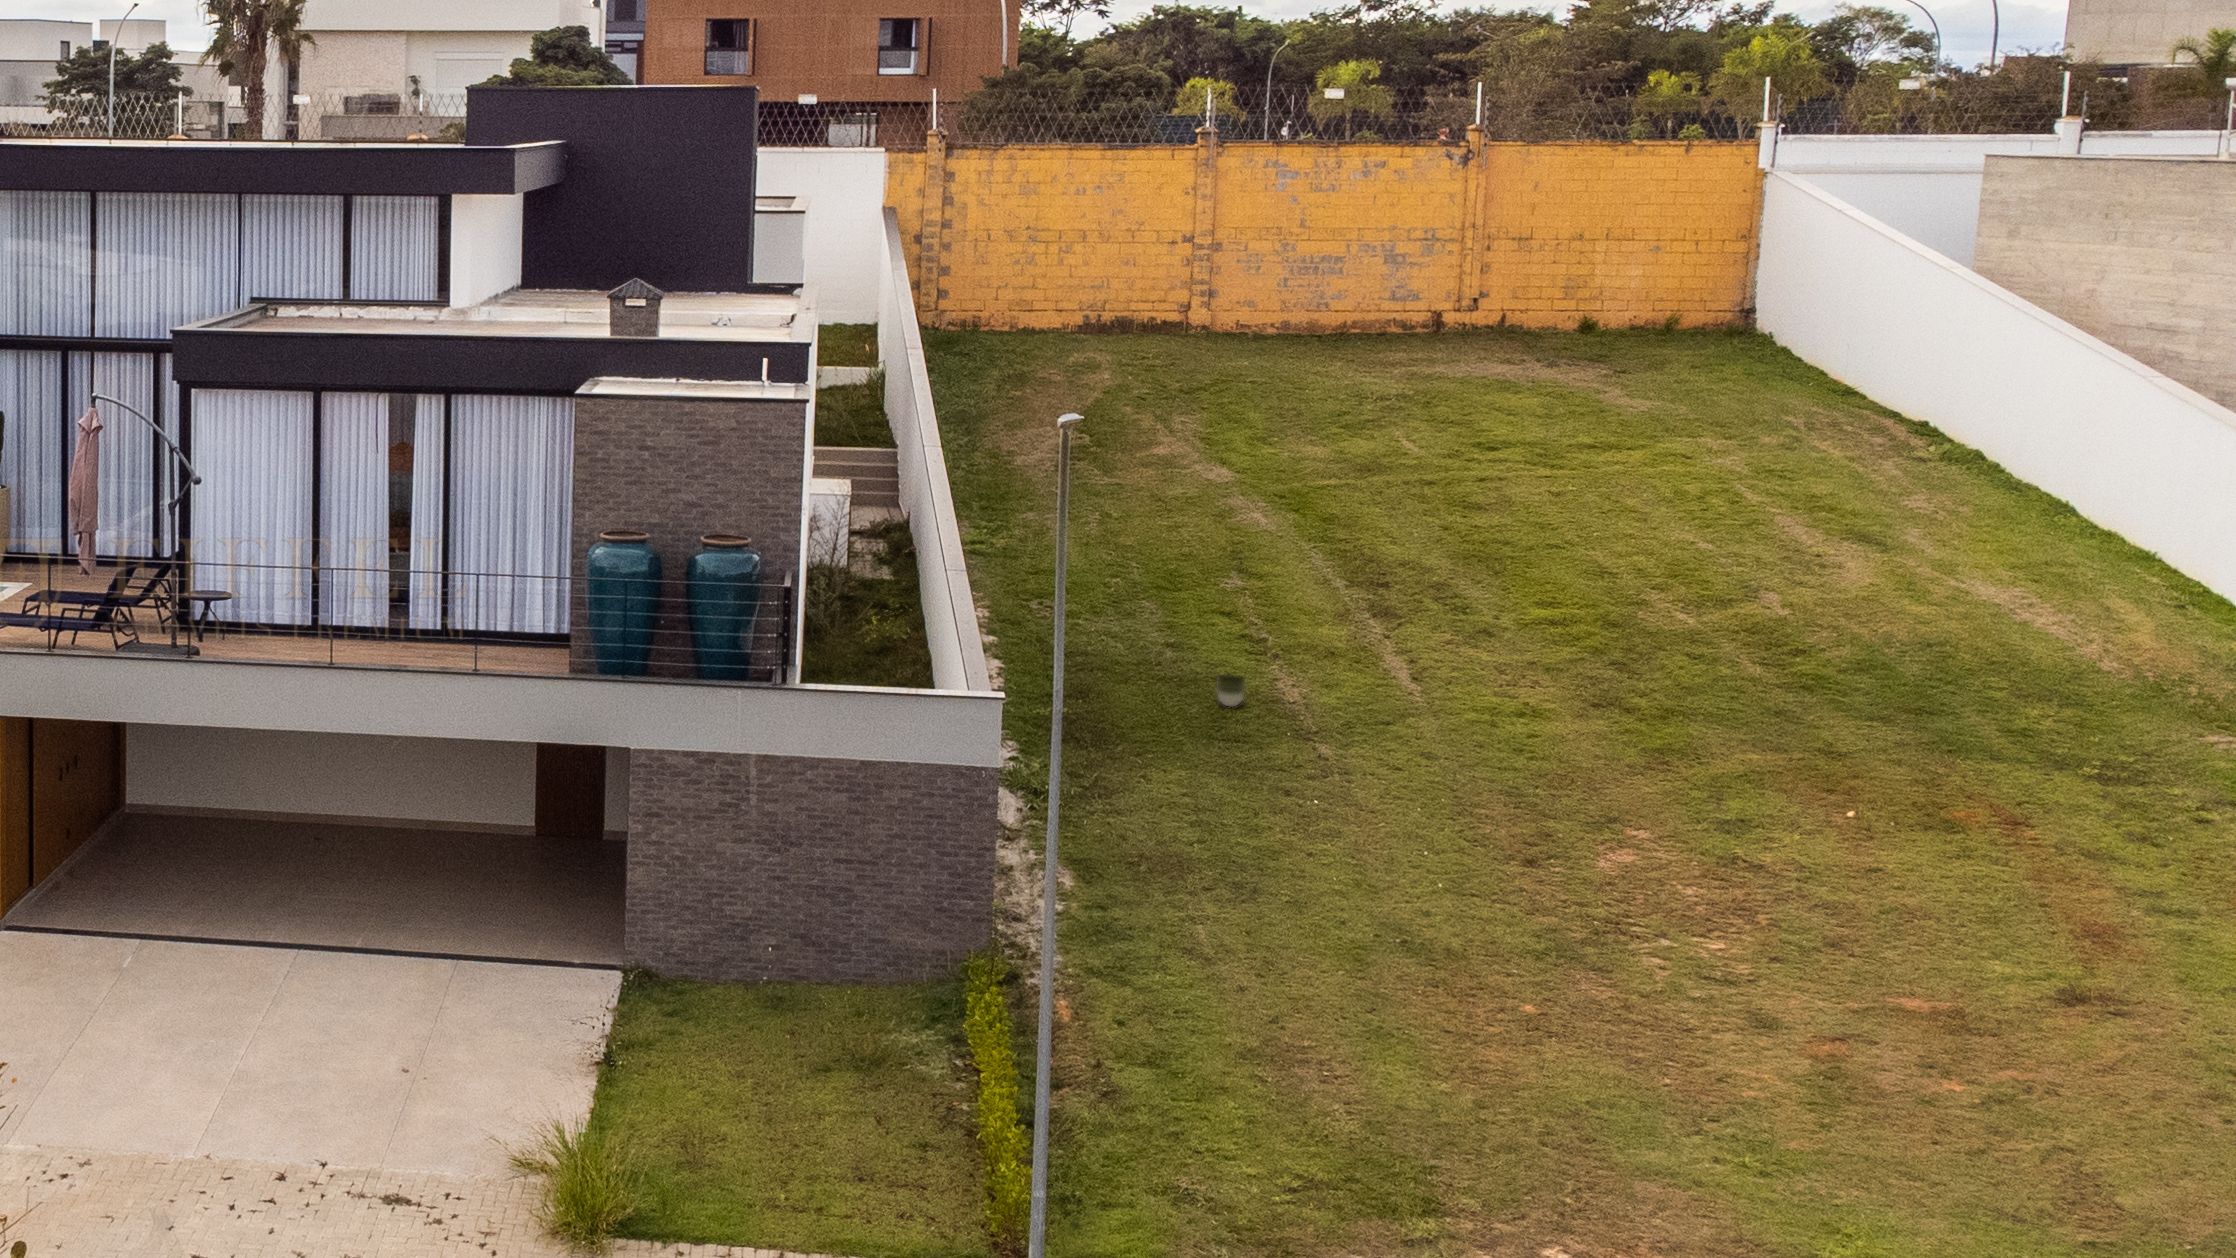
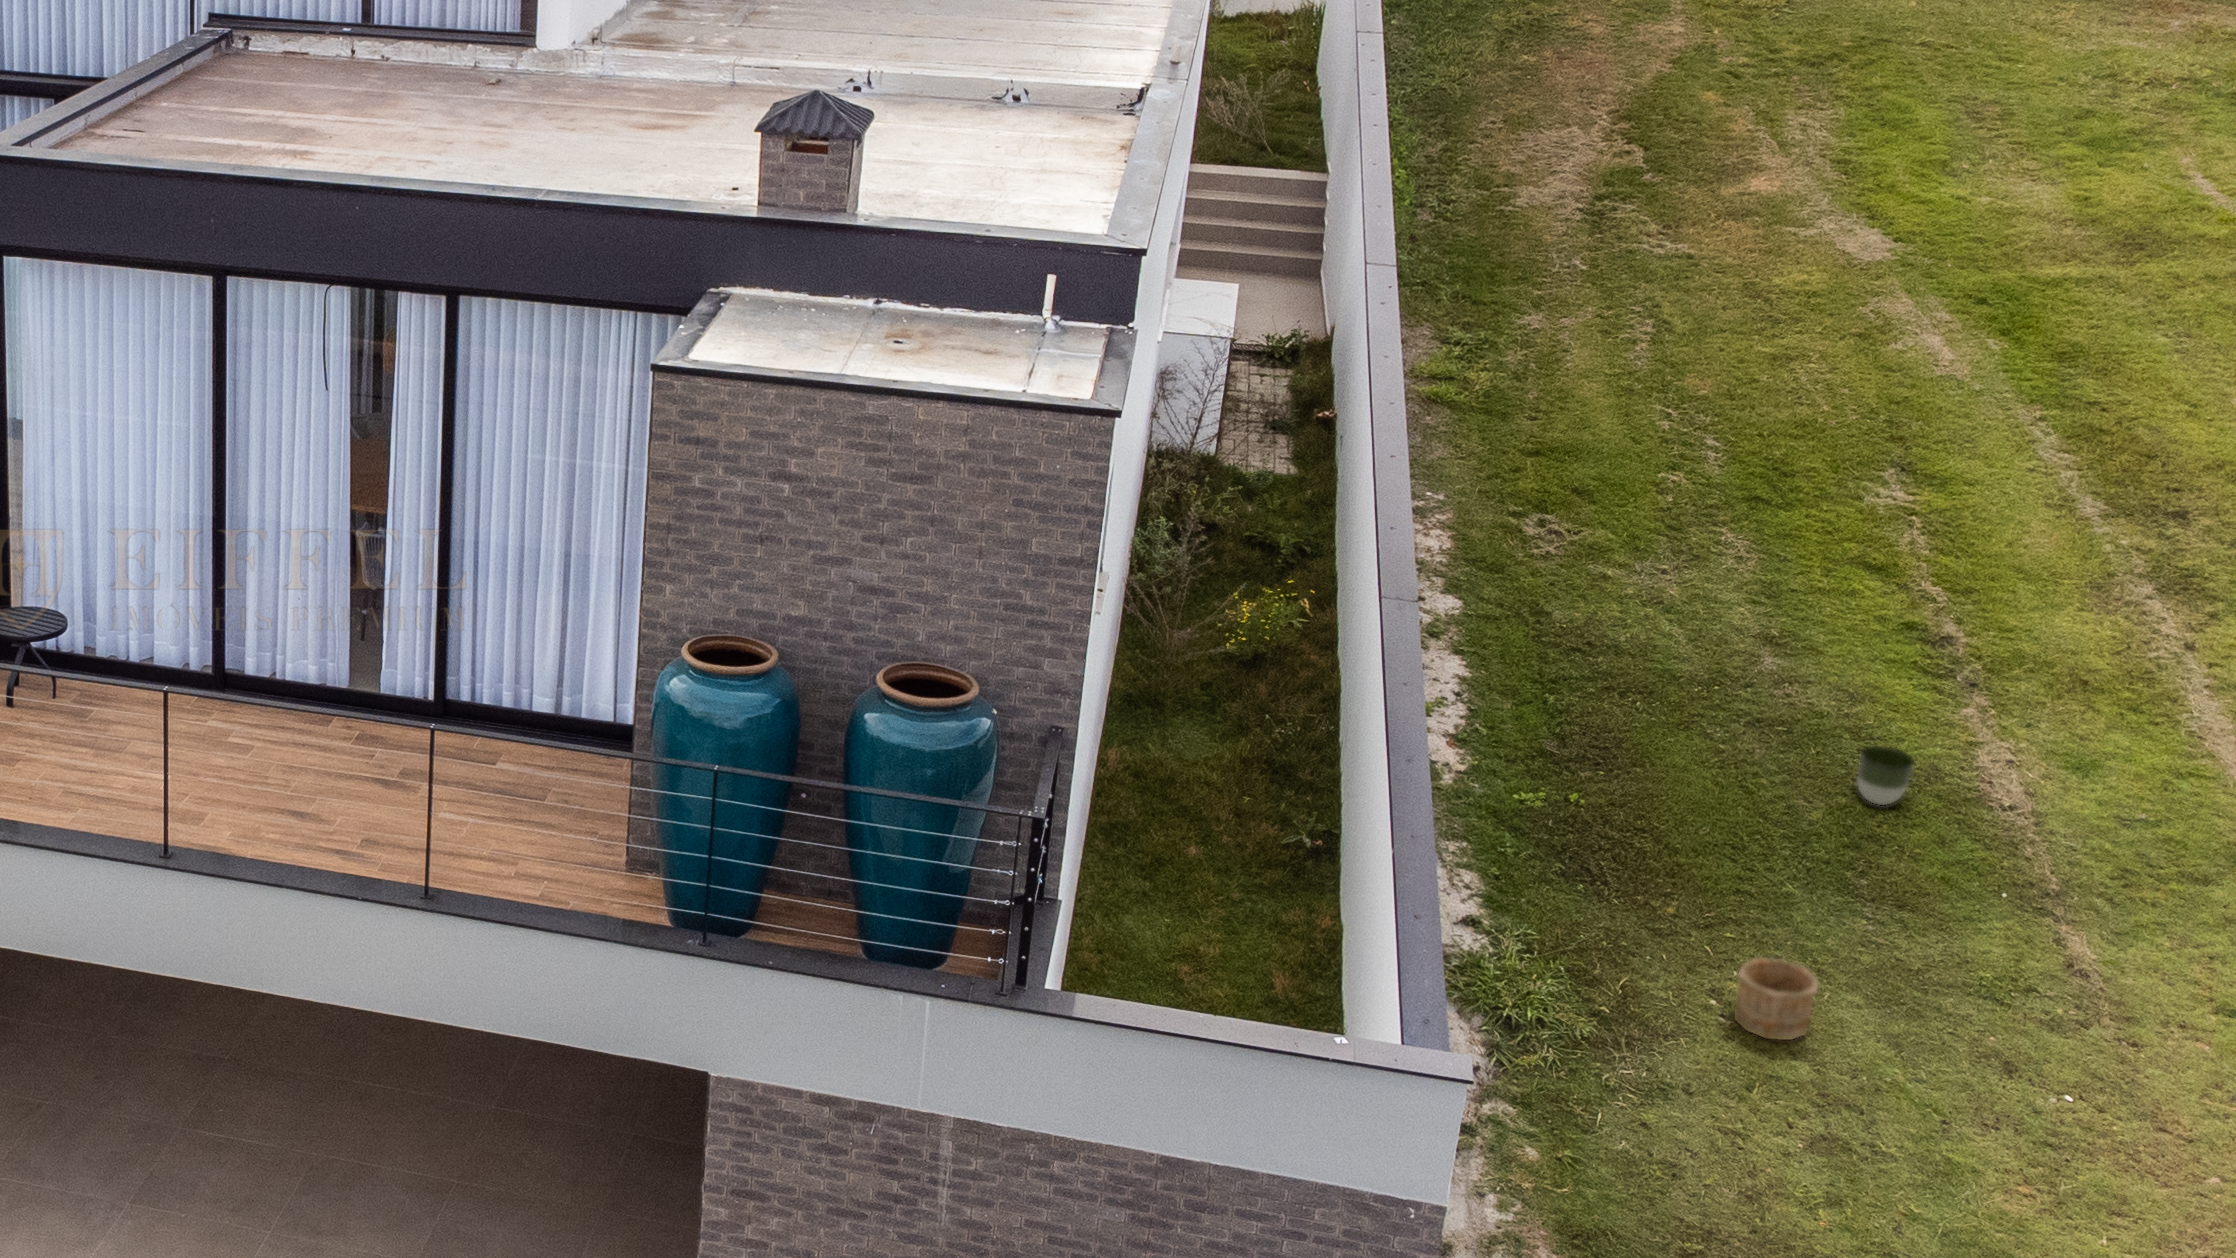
wooden bucket: none [1155,756,1197,795] -> present [1734,958,1818,1040]

